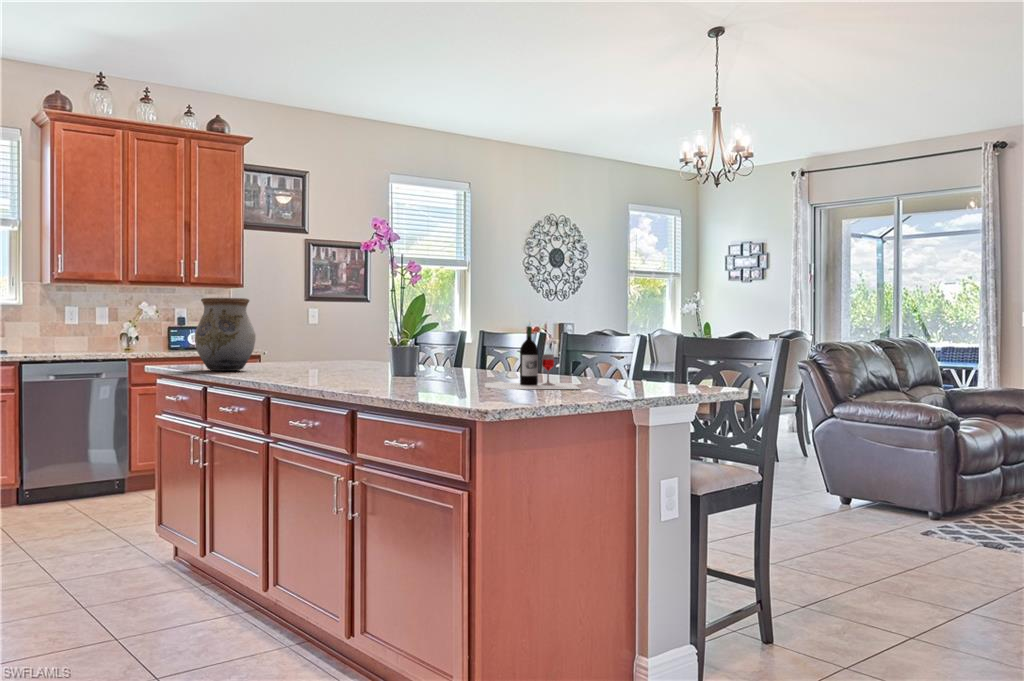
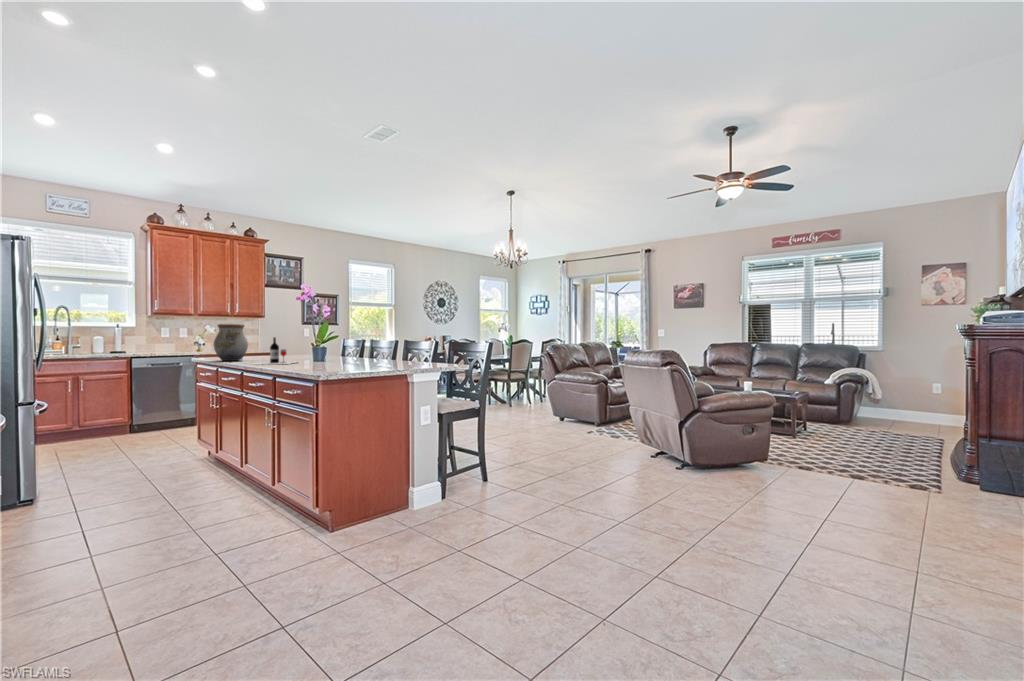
wine bottle: present [485,326,580,389] -> present [250,337,296,365]

